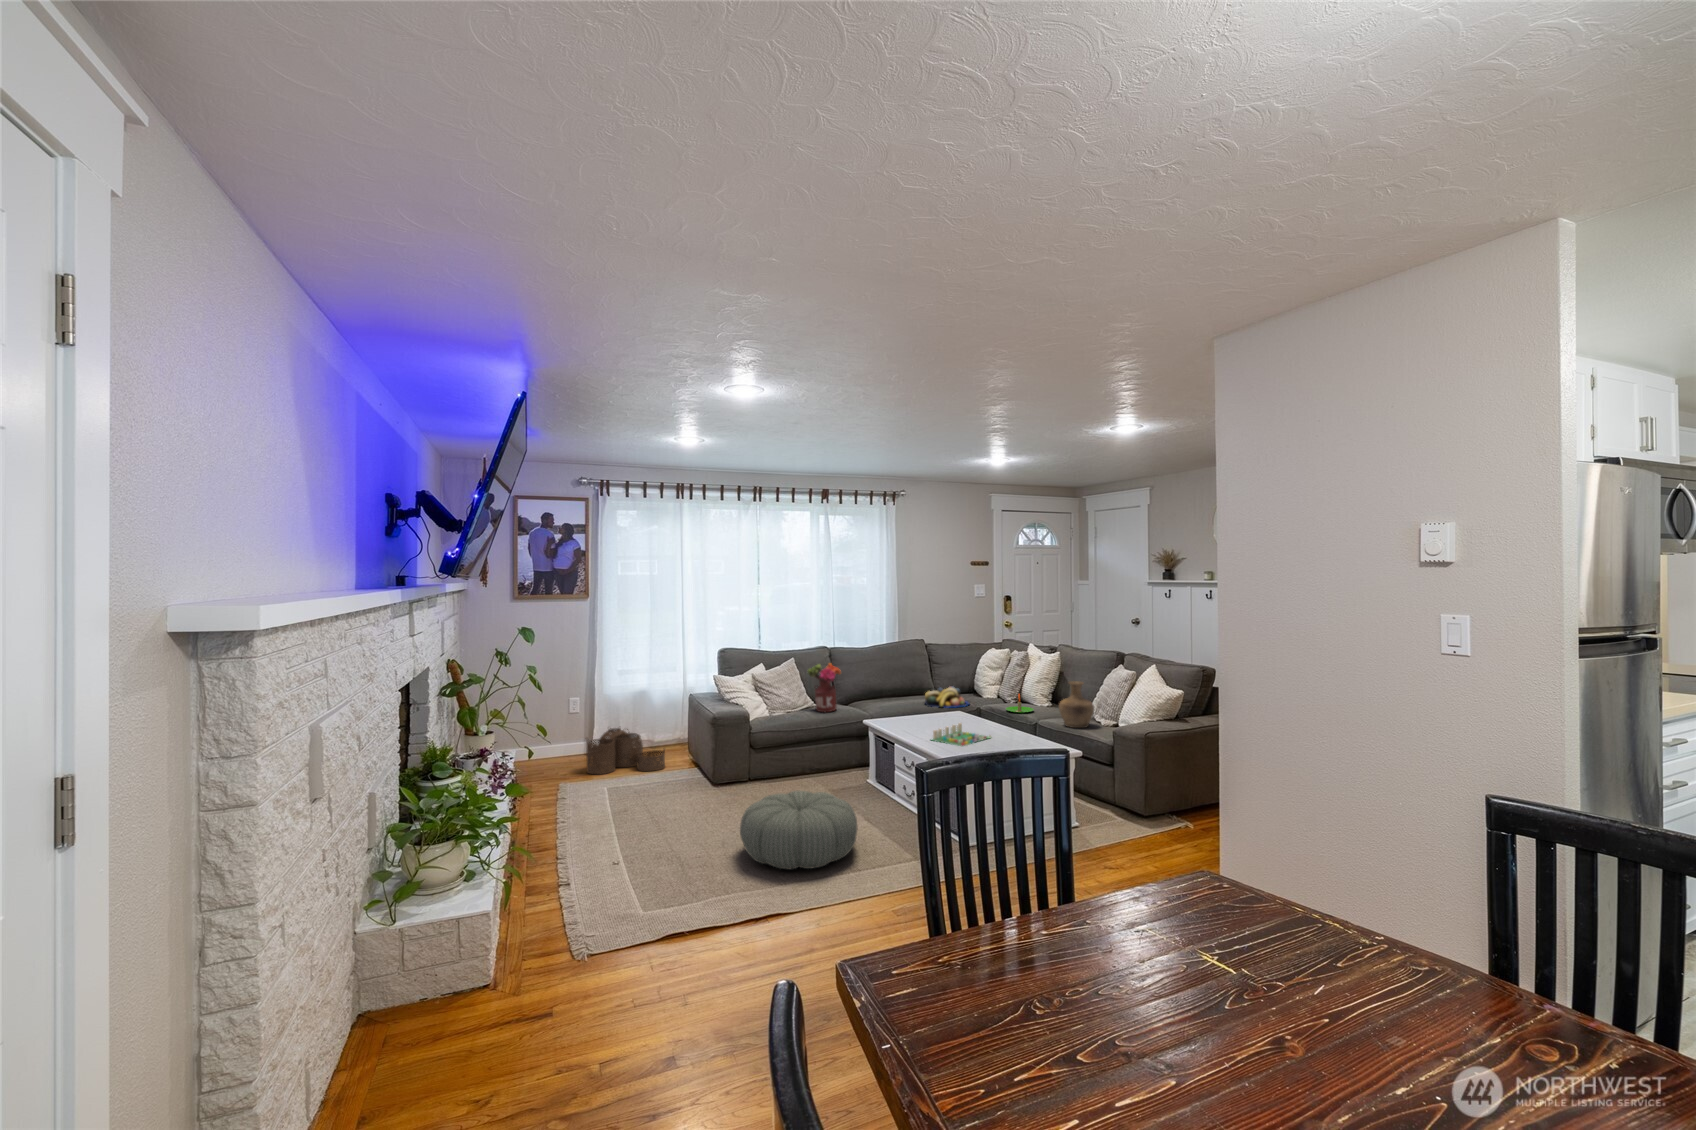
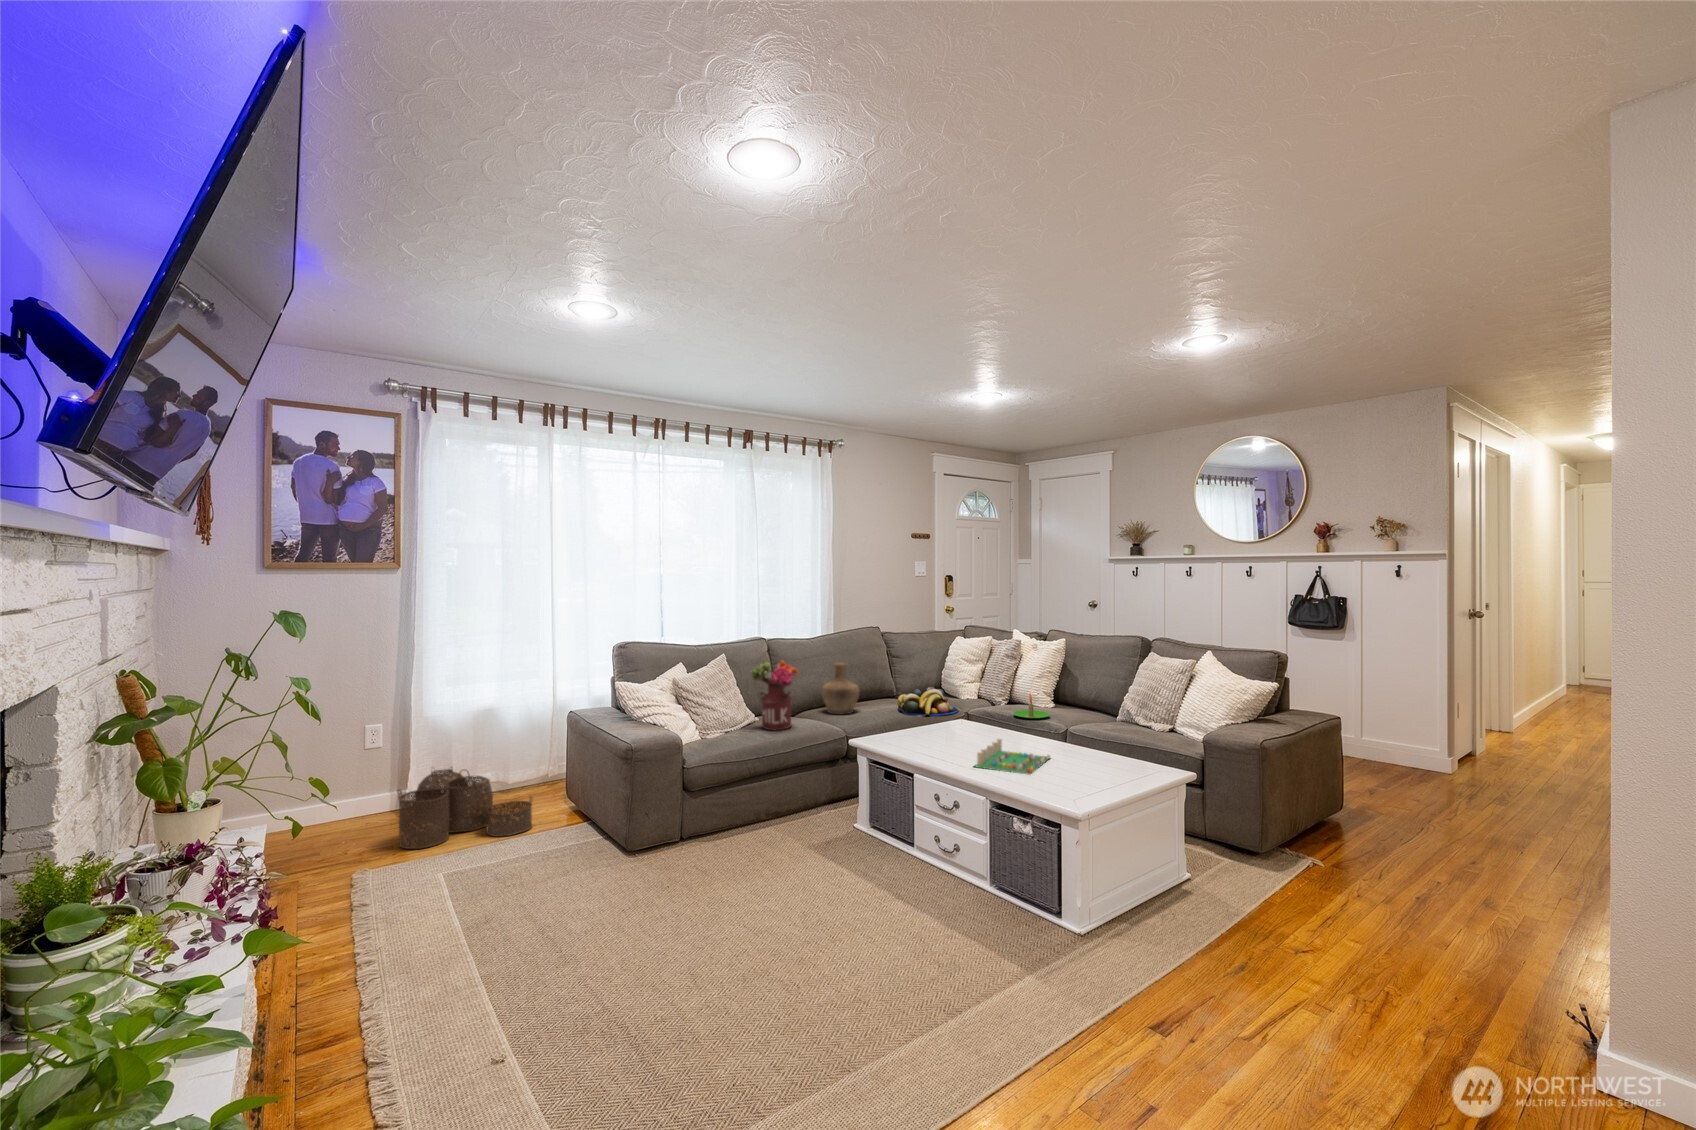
vase: present [1059,681,1094,728] -> present [821,662,859,714]
pouf: present [740,791,857,869] -> none [730,866,932,1023]

